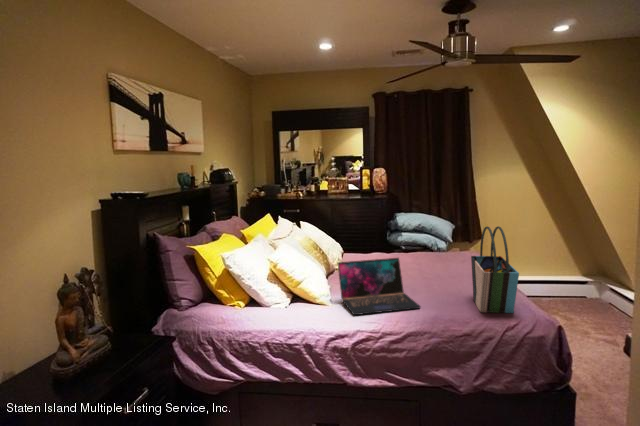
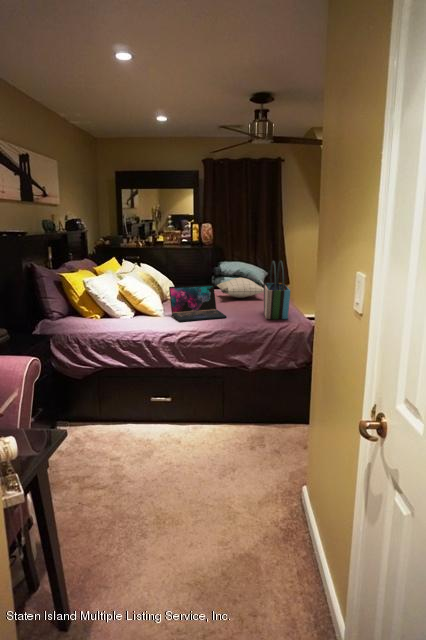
pillow: none [398,242,467,269] -> present [217,278,264,298]

